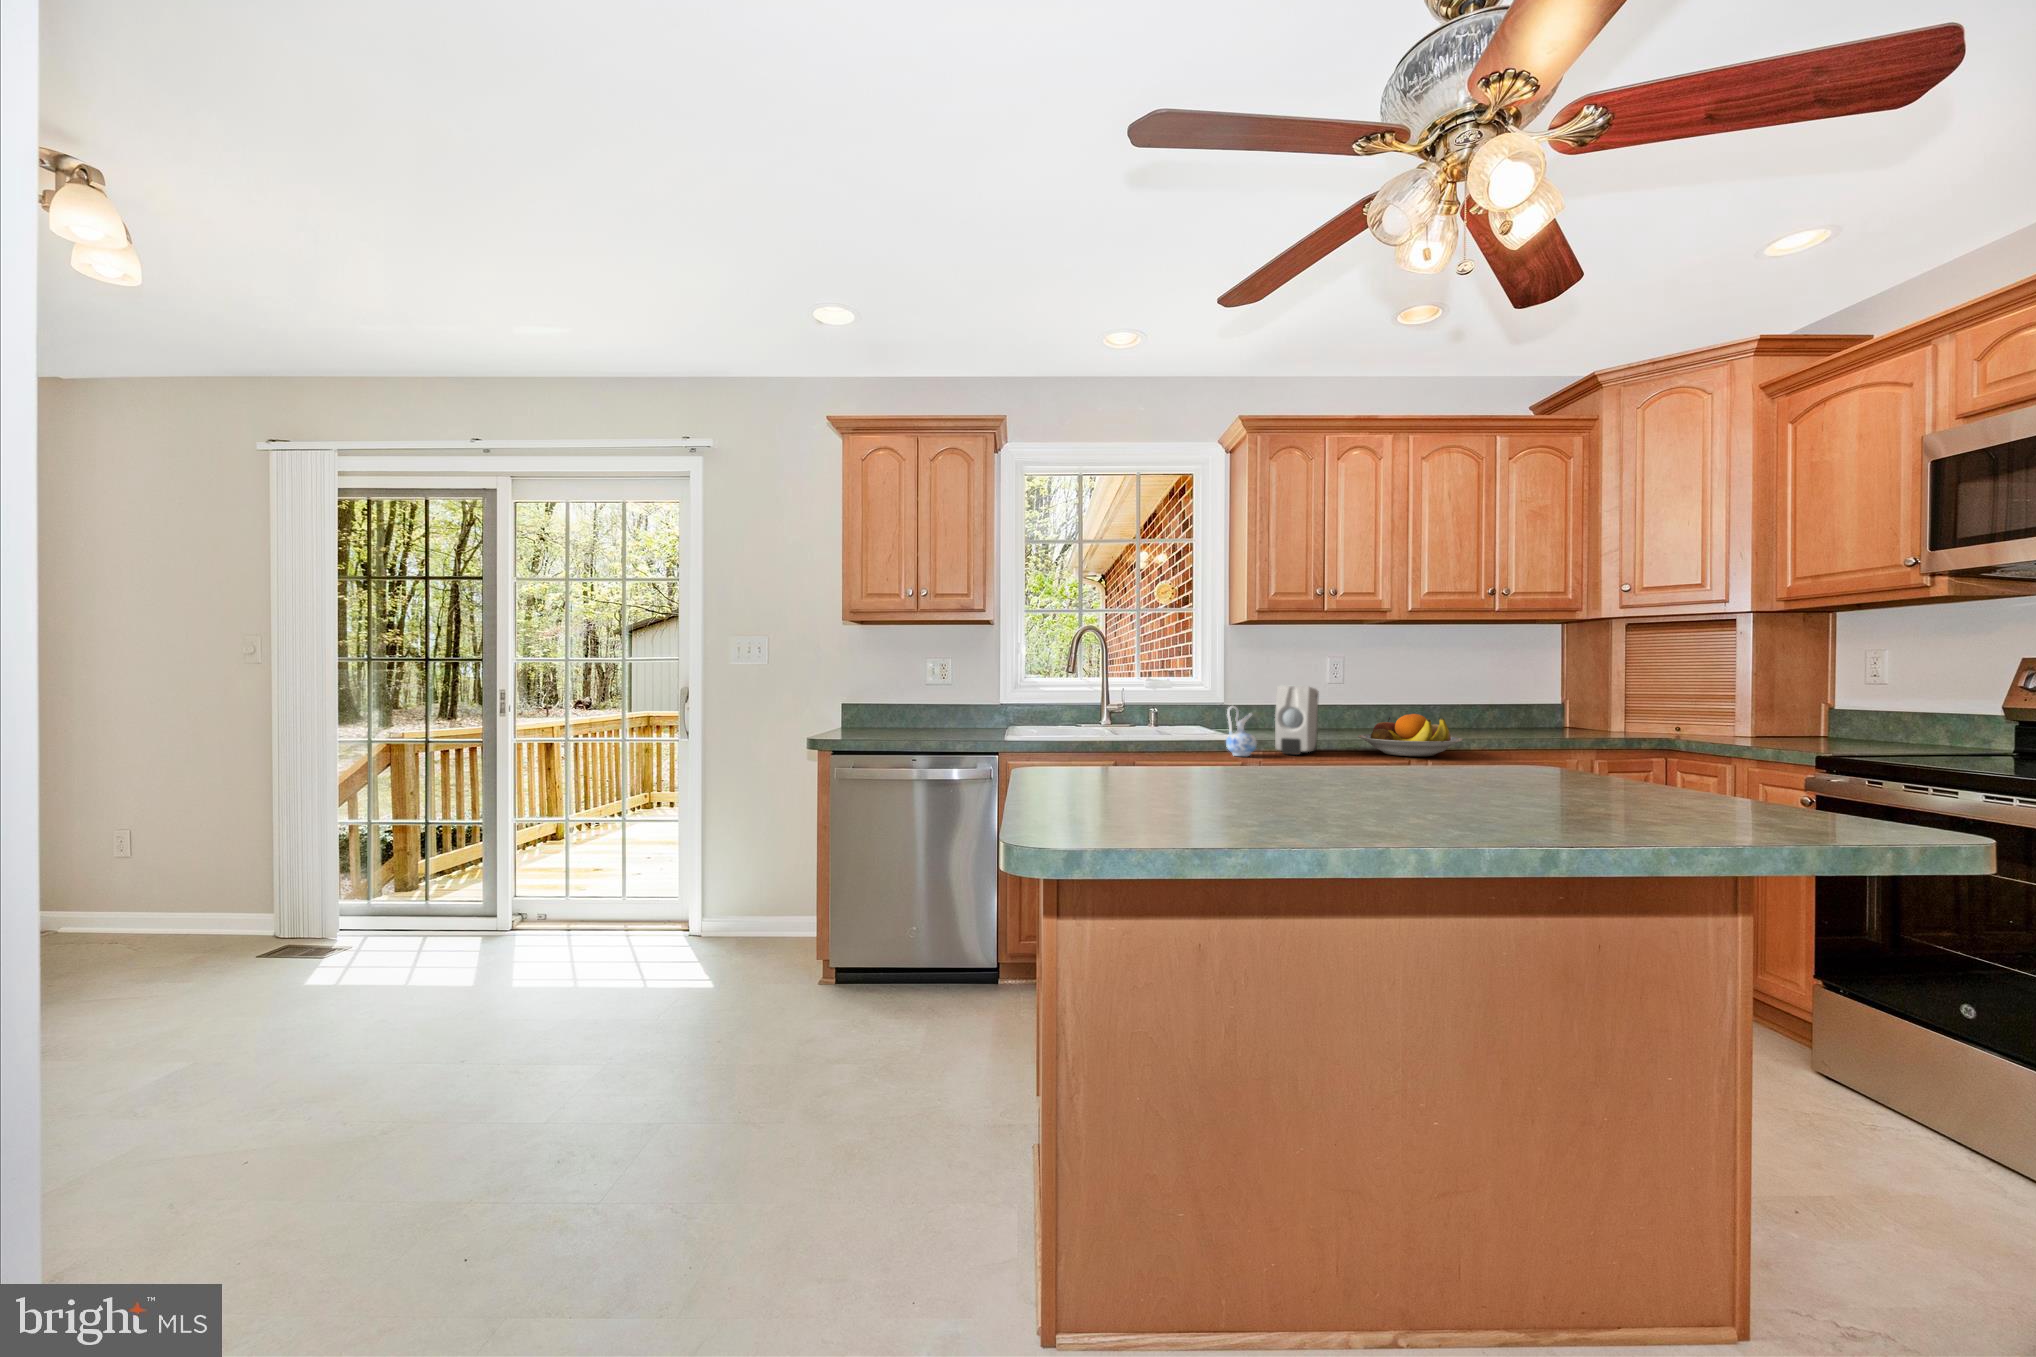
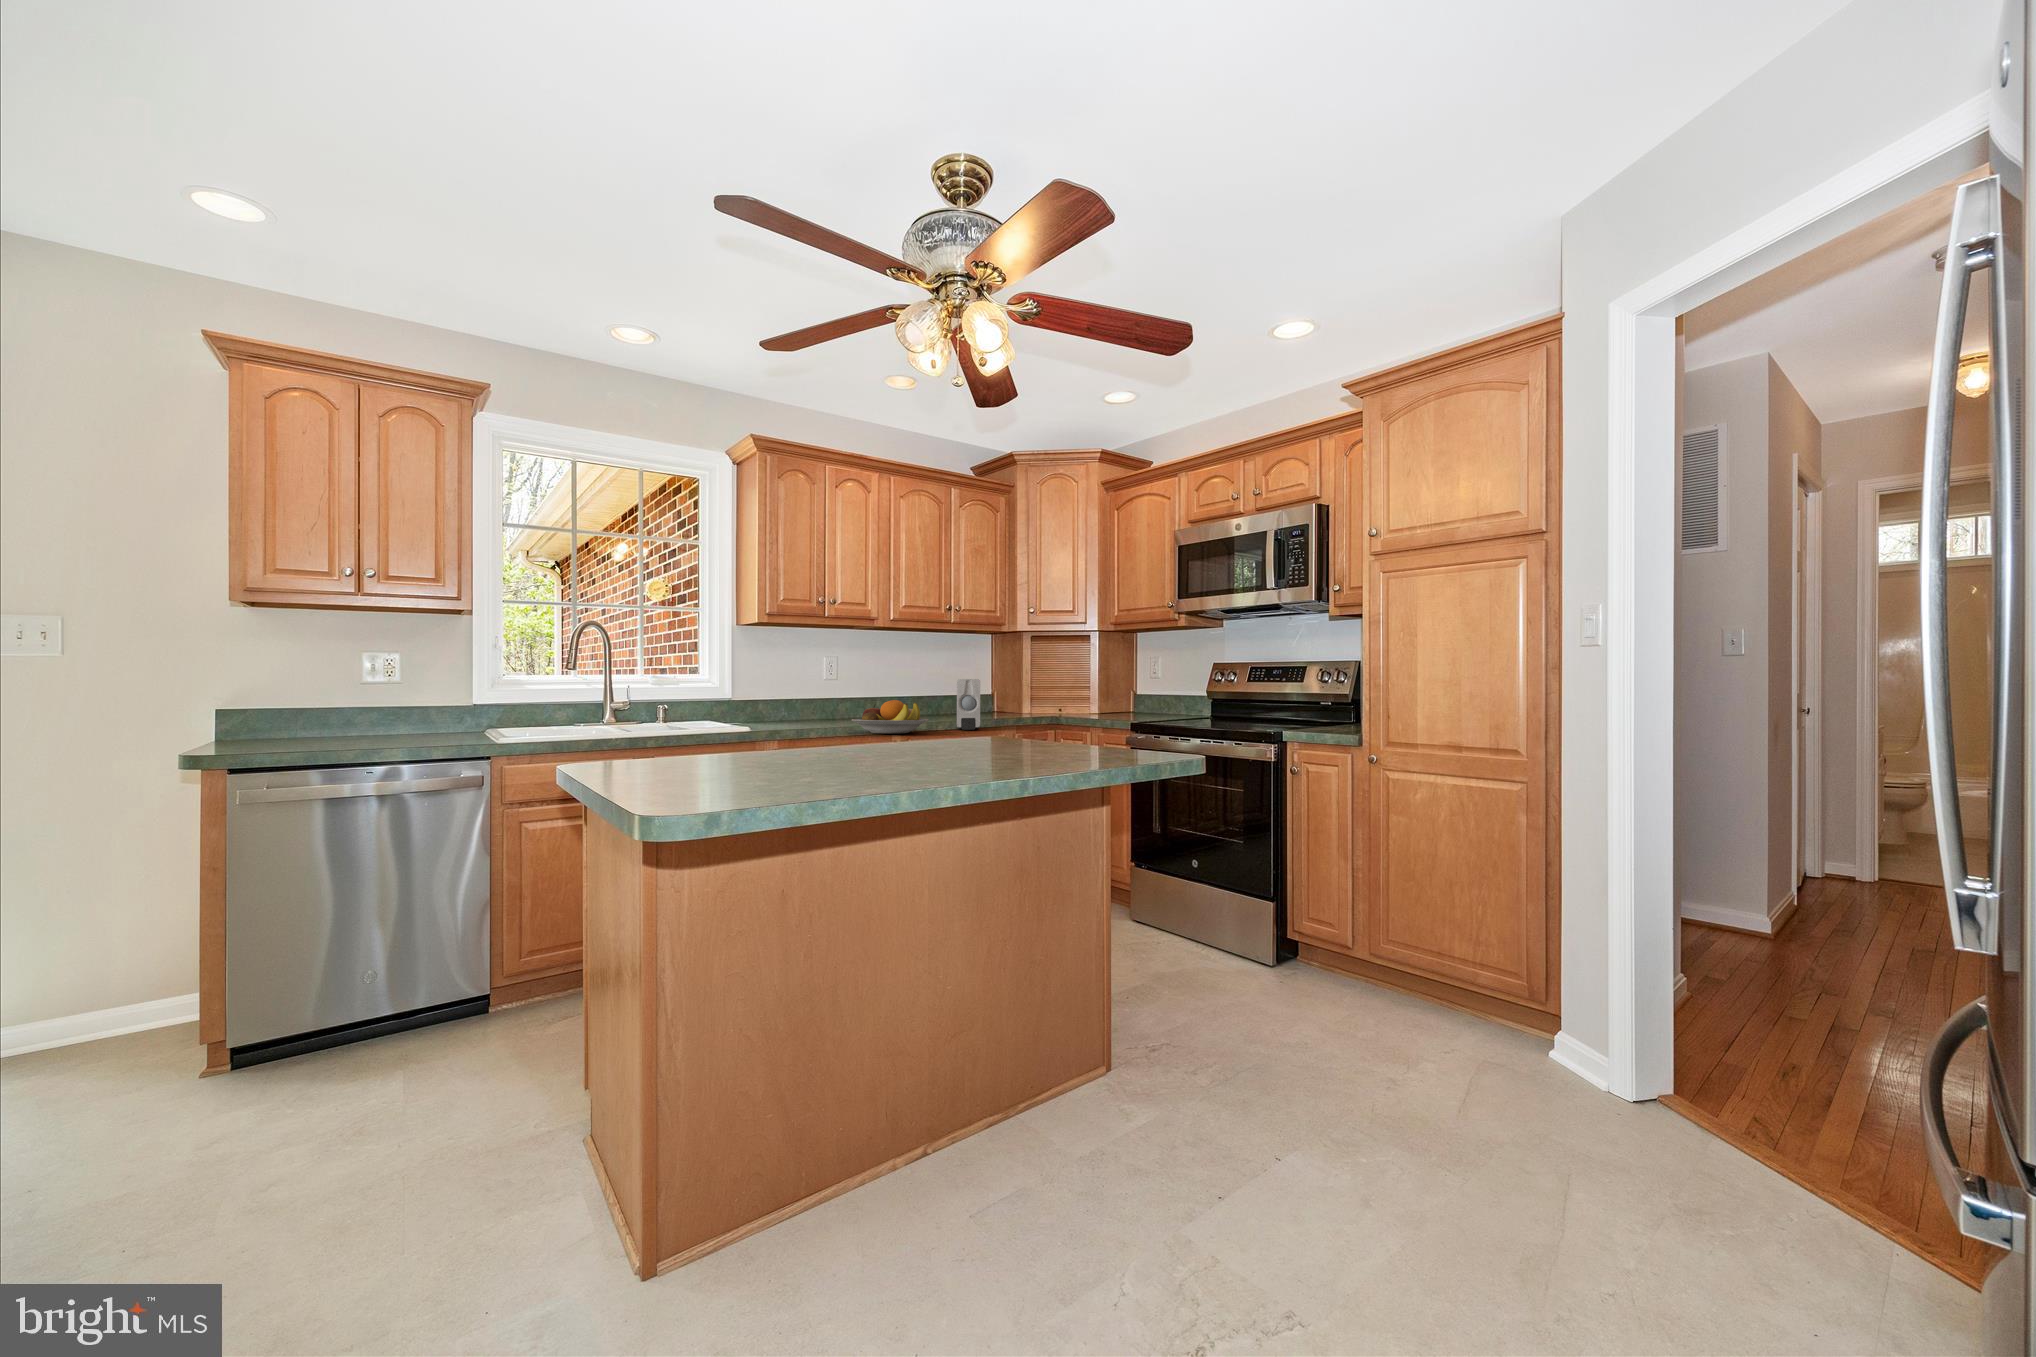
soap dispenser: present [1275,685,1319,755] -> present [957,679,980,730]
ceramic pitcher: present [1226,706,1257,756] -> none [744,693,771,737]

